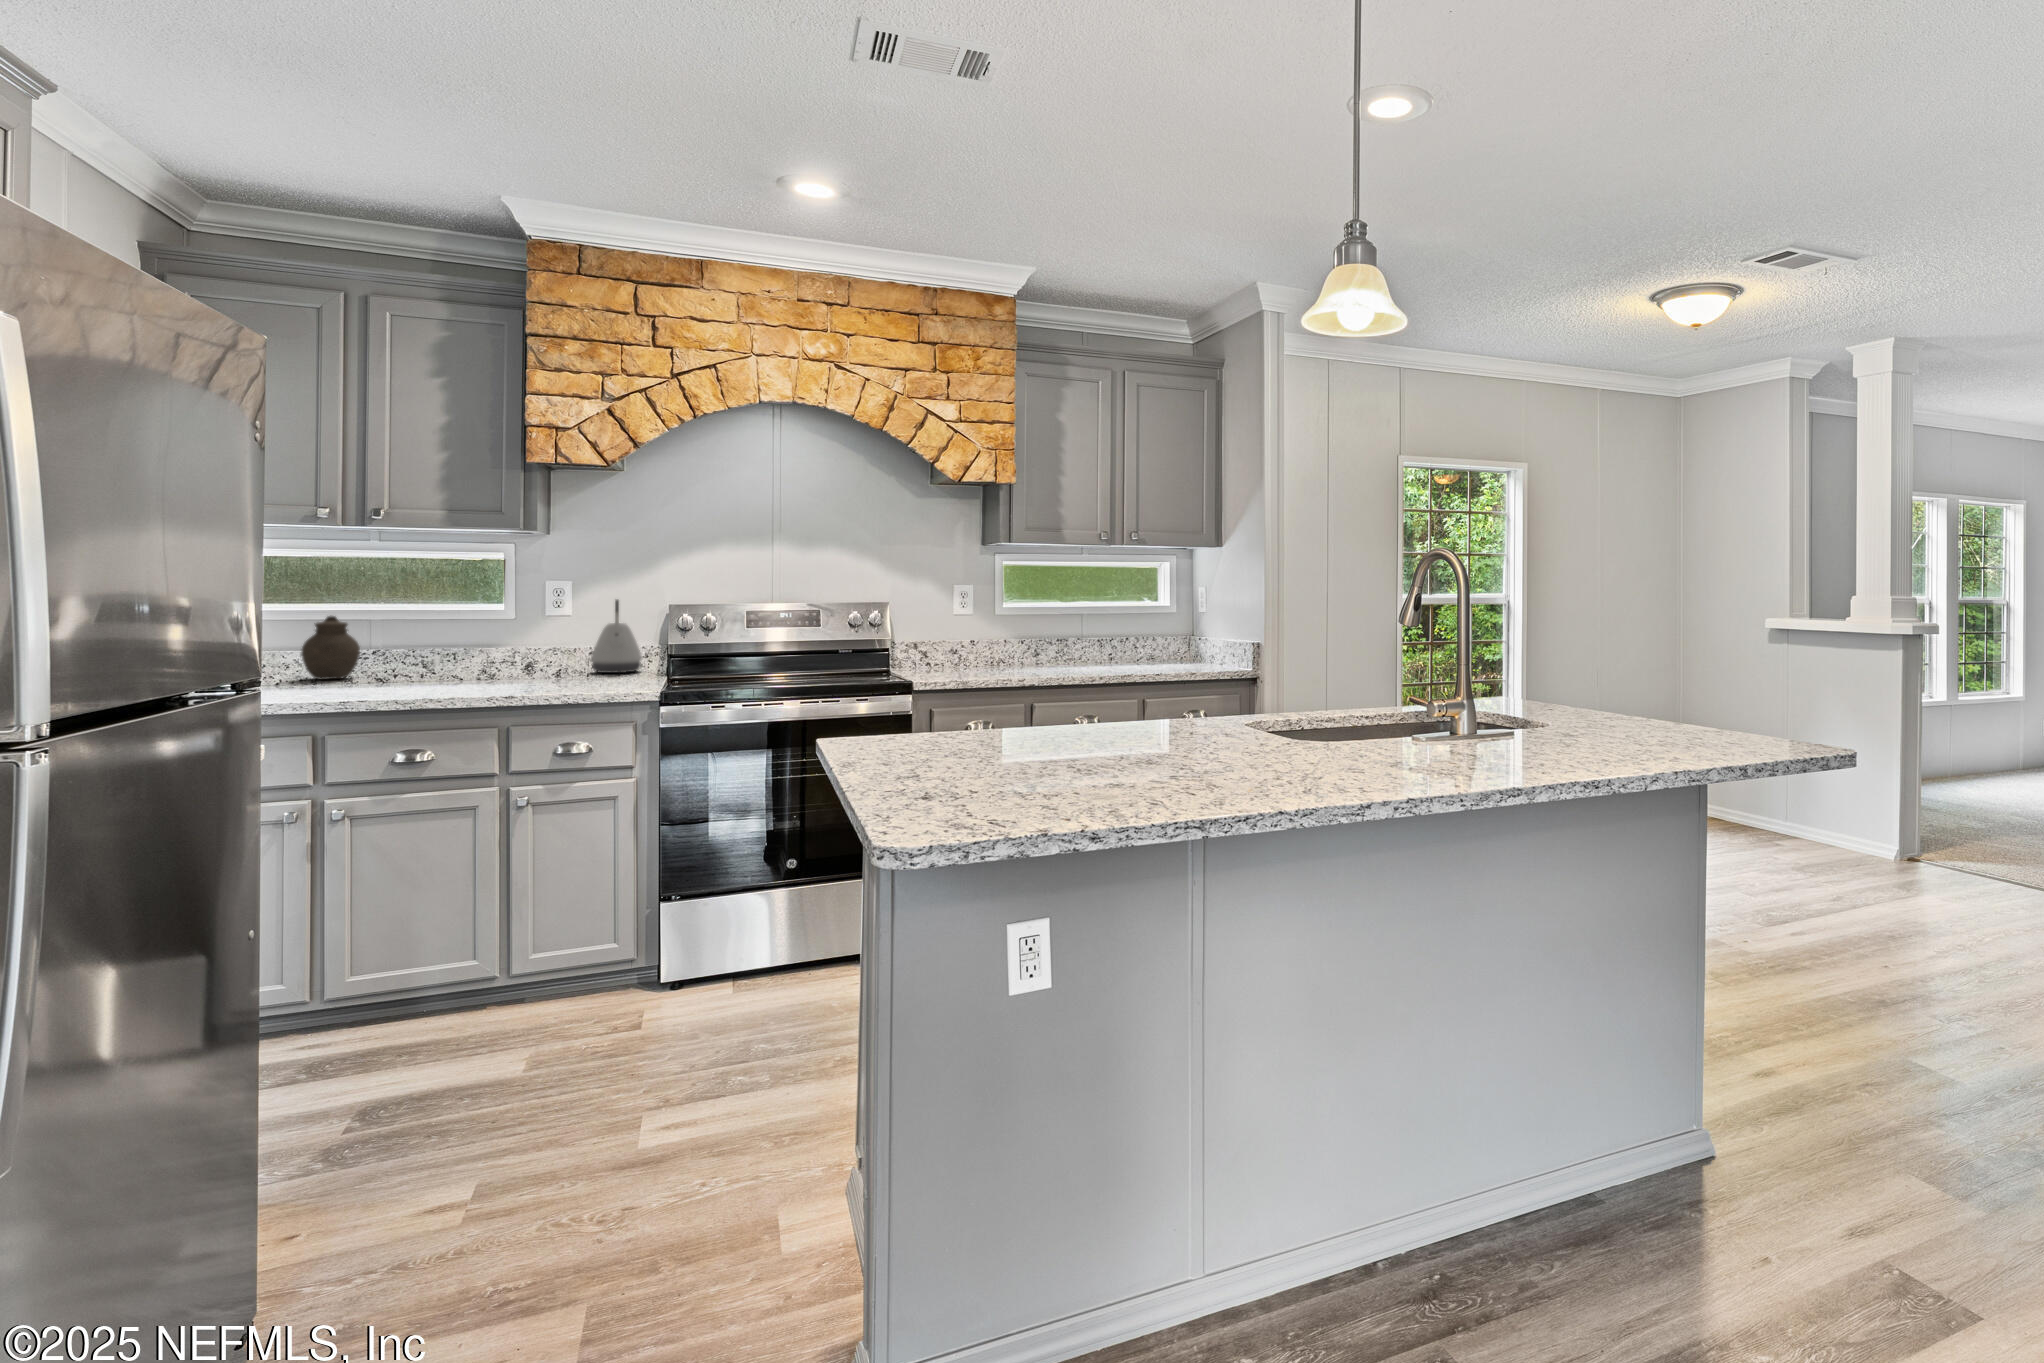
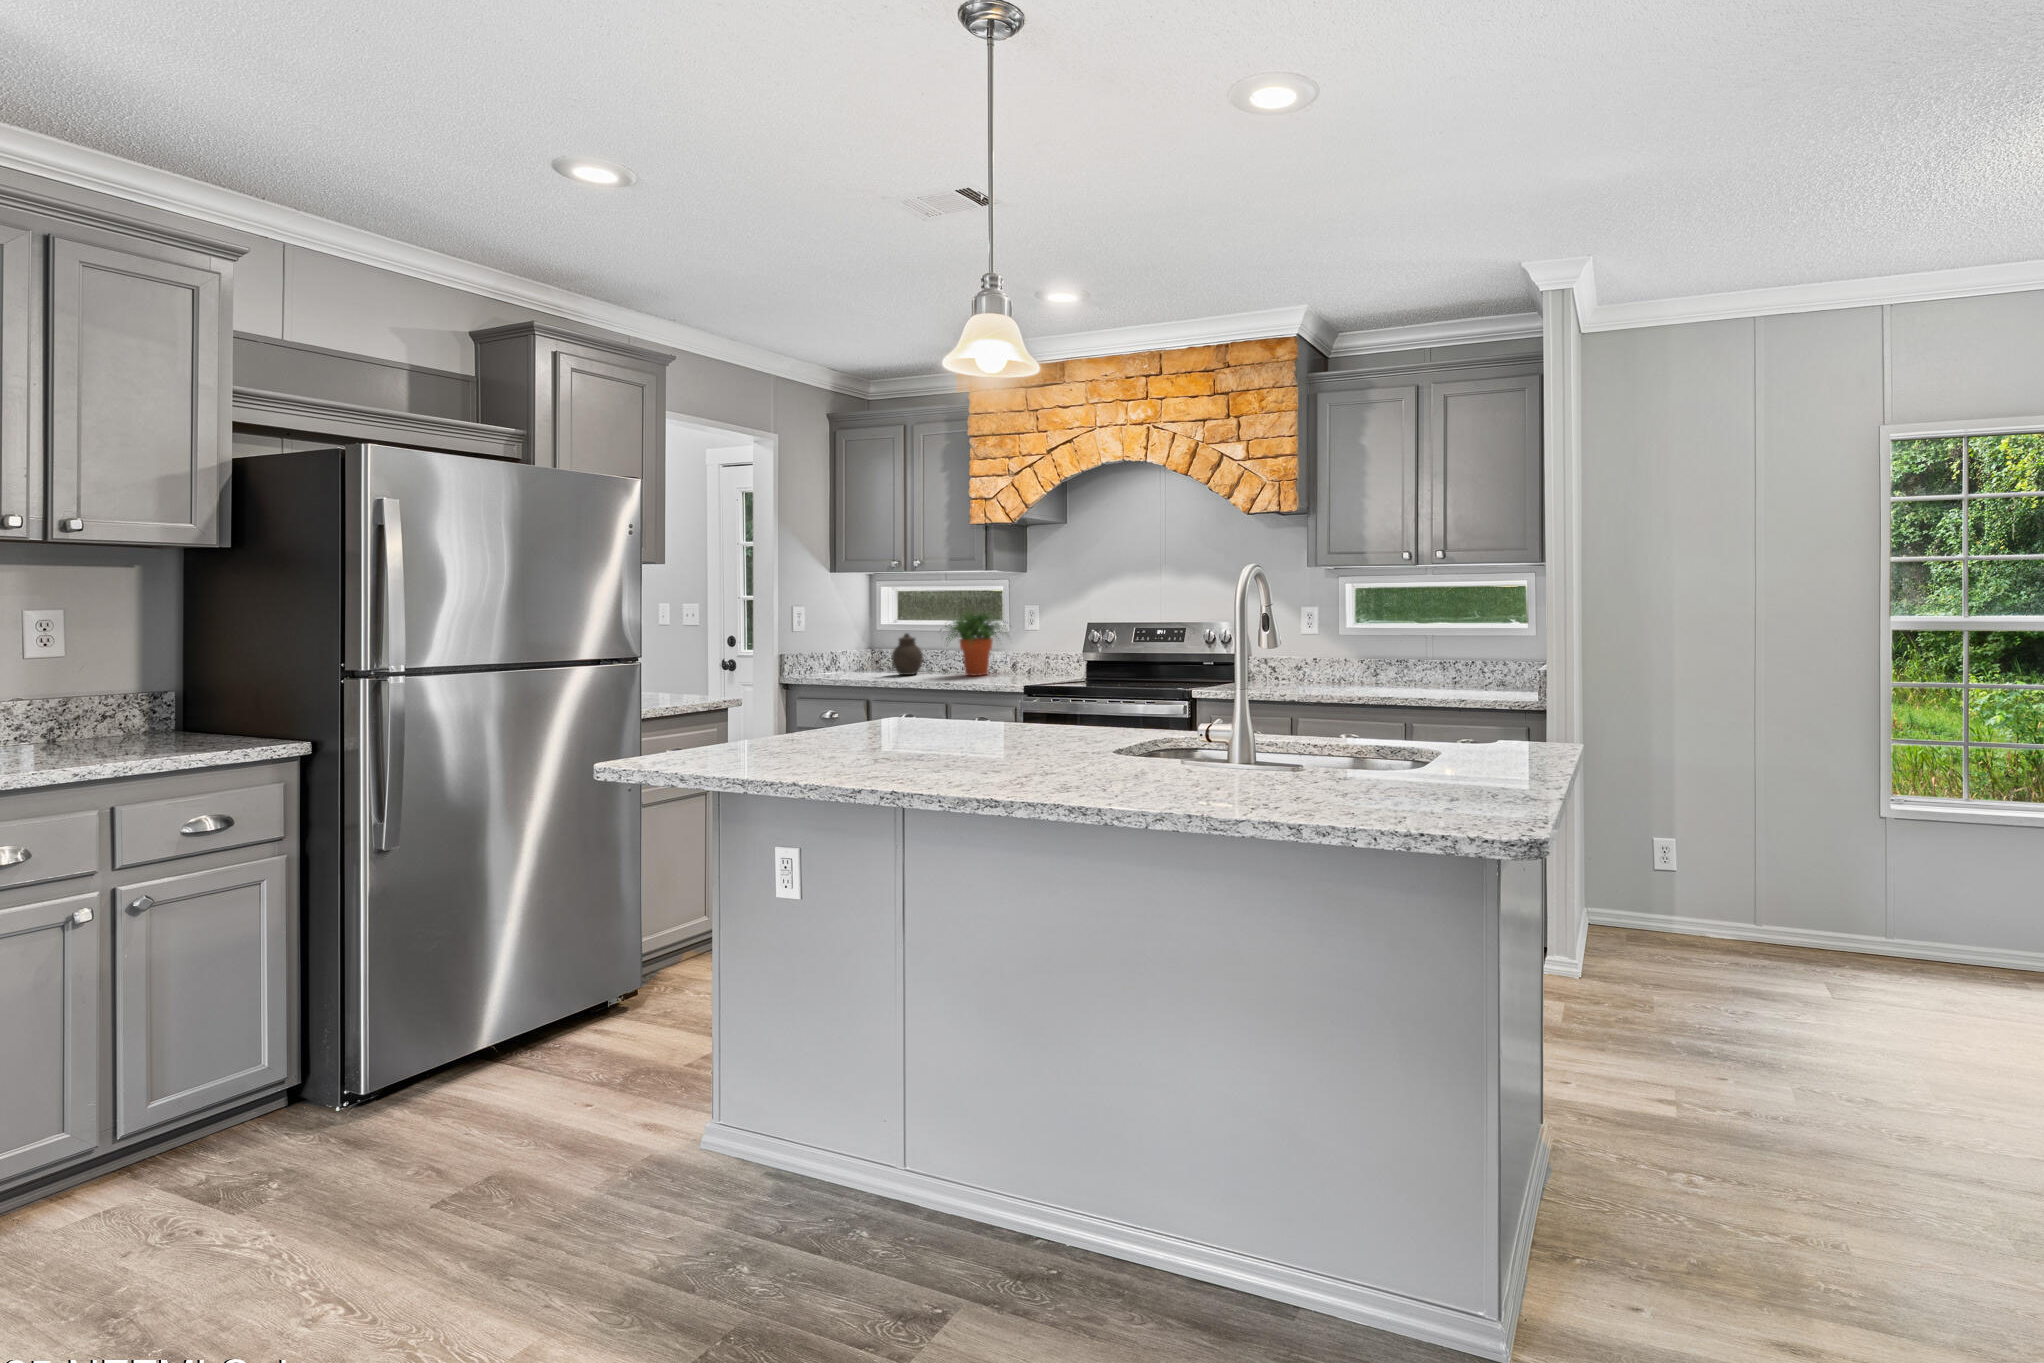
potted plant: none [412,584,538,676] -> present [940,612,1006,676]
kettle: present [591,600,642,673] -> none [1033,621,1068,677]

